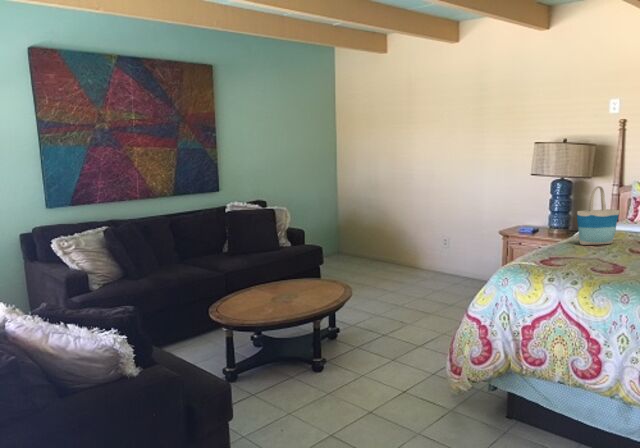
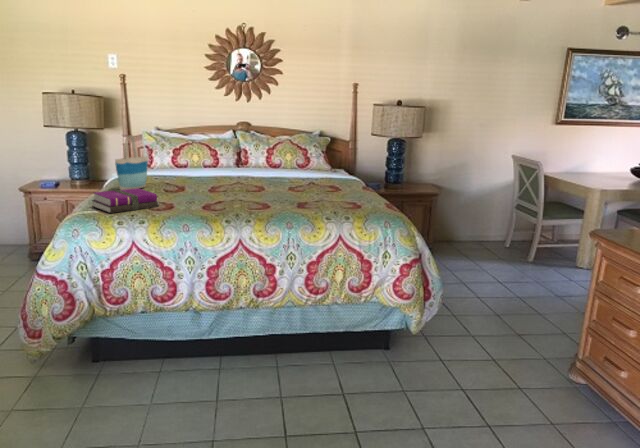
notebook: none [535,244,608,268] -> present [92,188,159,213]

